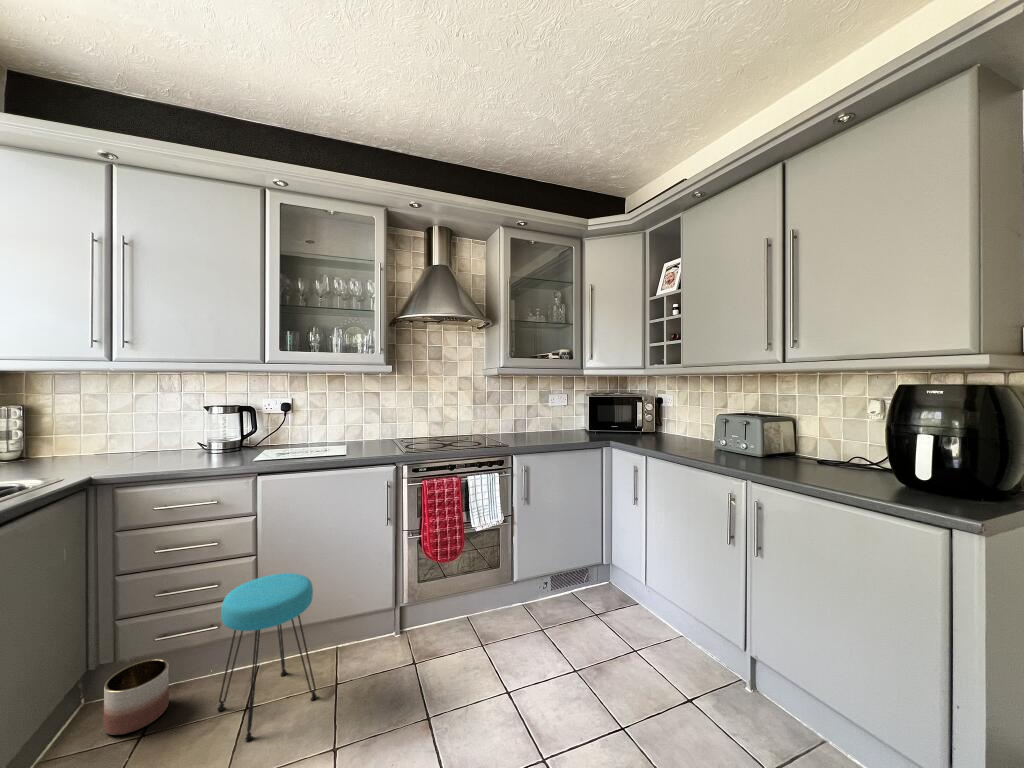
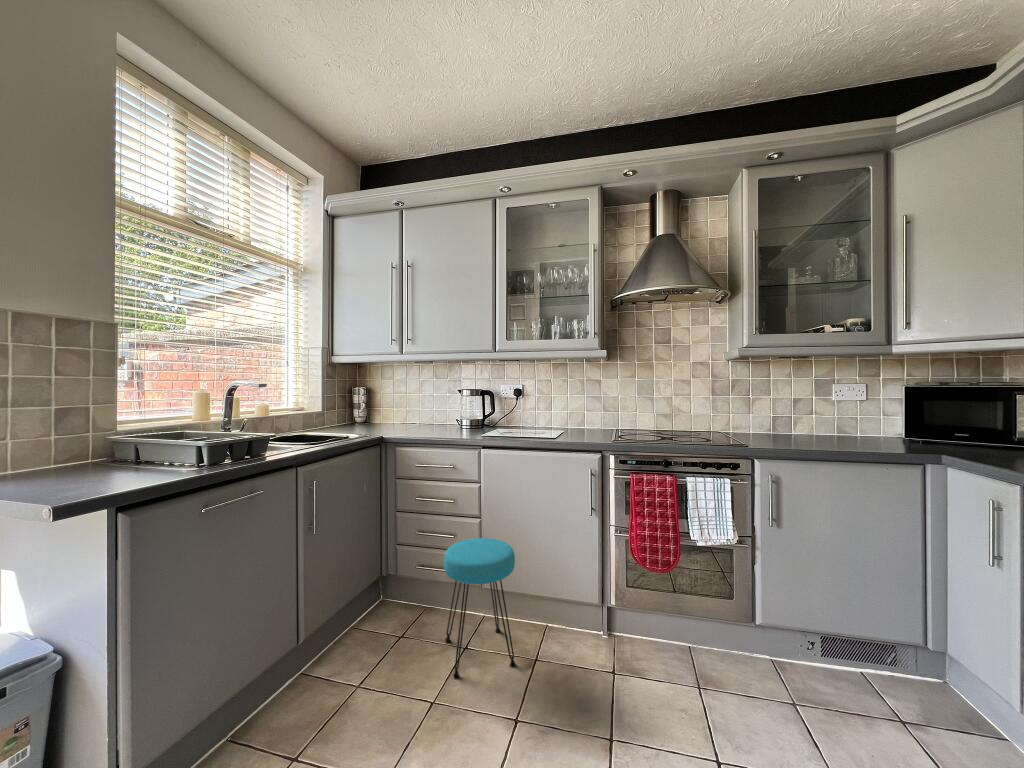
planter: present [104,659,169,735] -> none [383,581,421,631]

